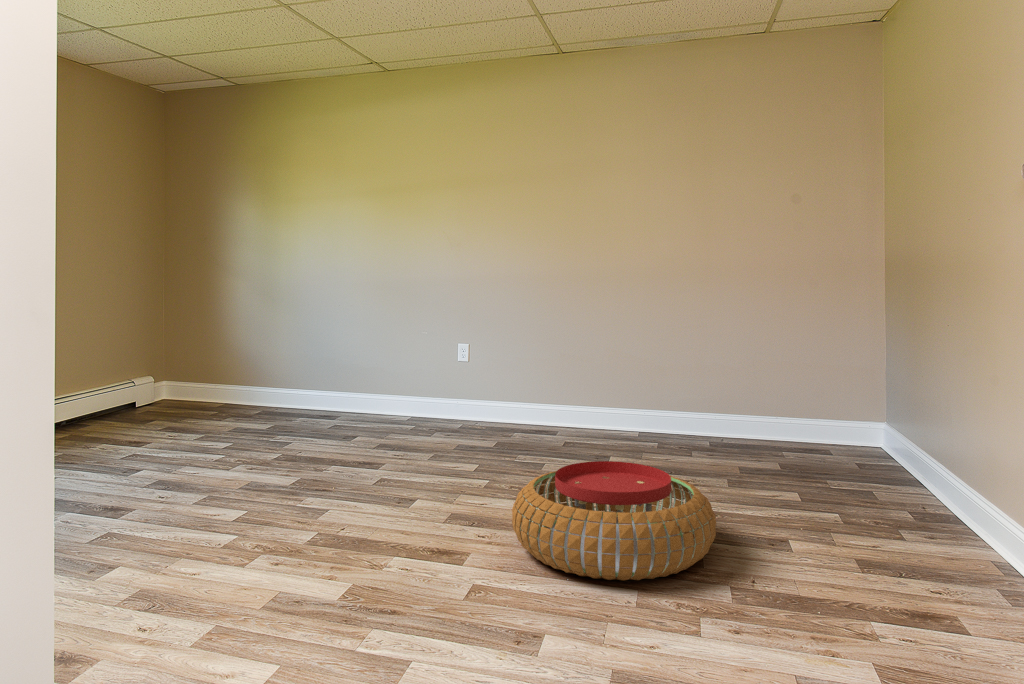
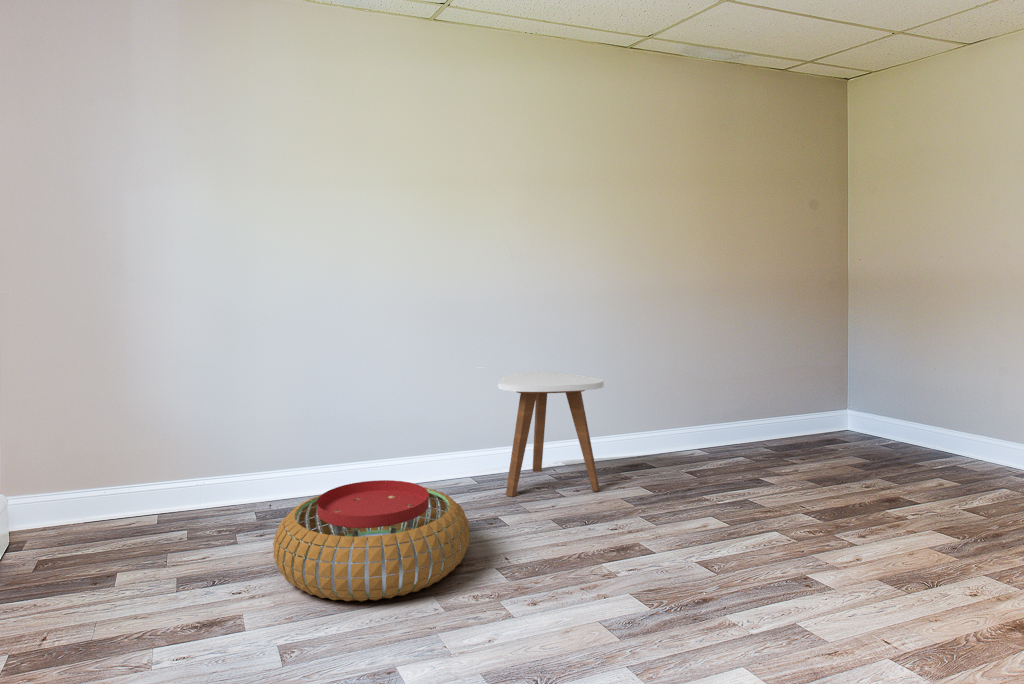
side table: none [820,372,983,544] -> present [498,371,604,497]

